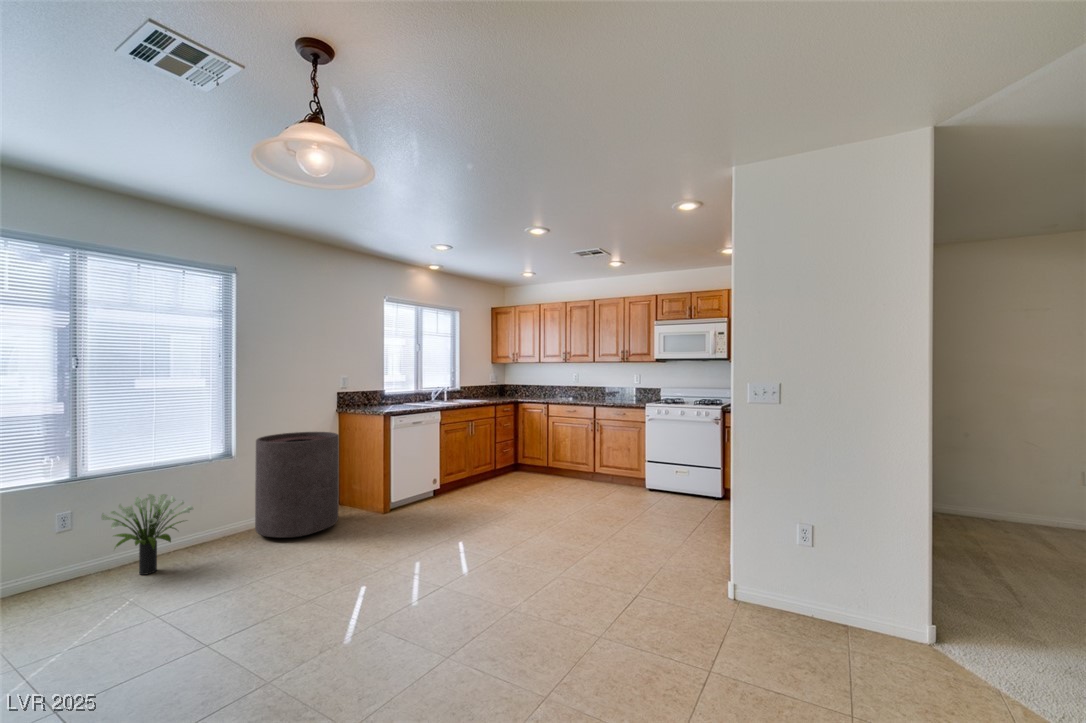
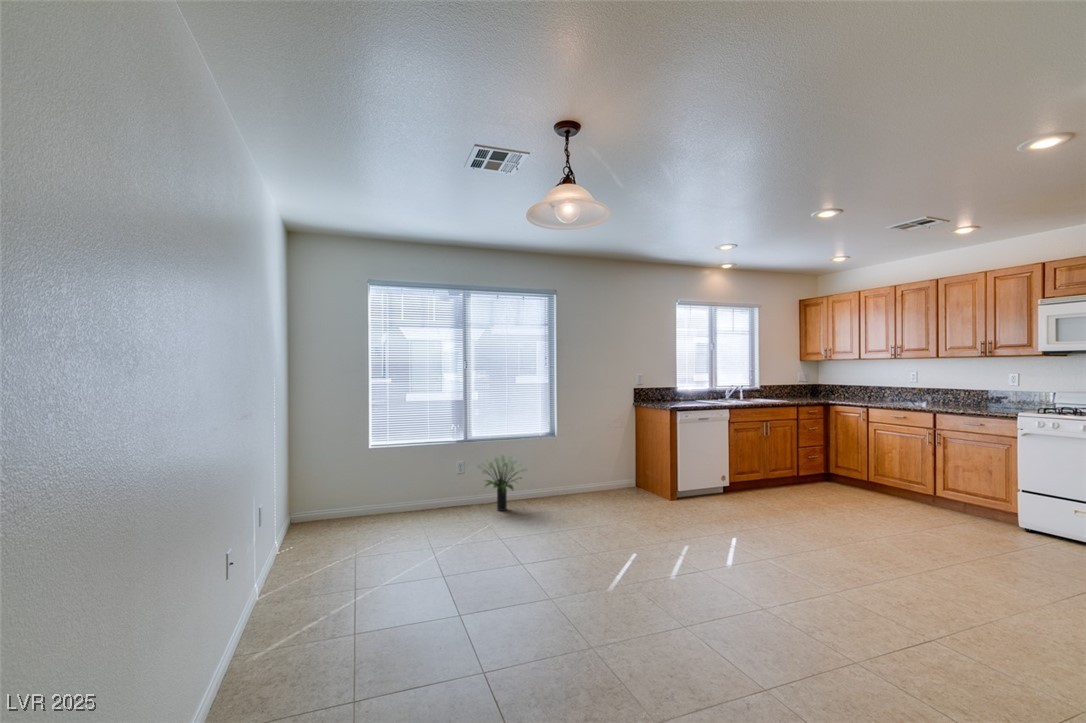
trash can: present [255,432,339,538] -> none [568,420,630,506]

